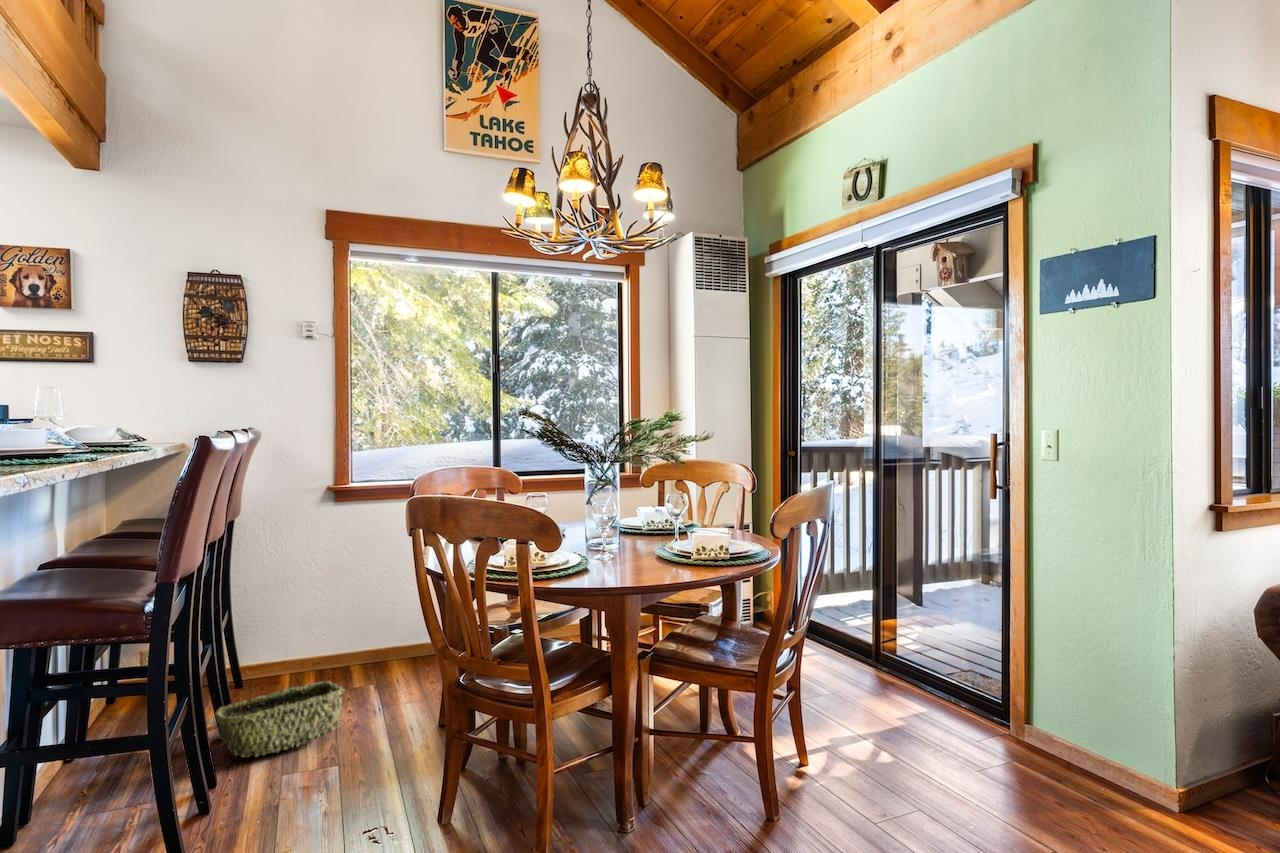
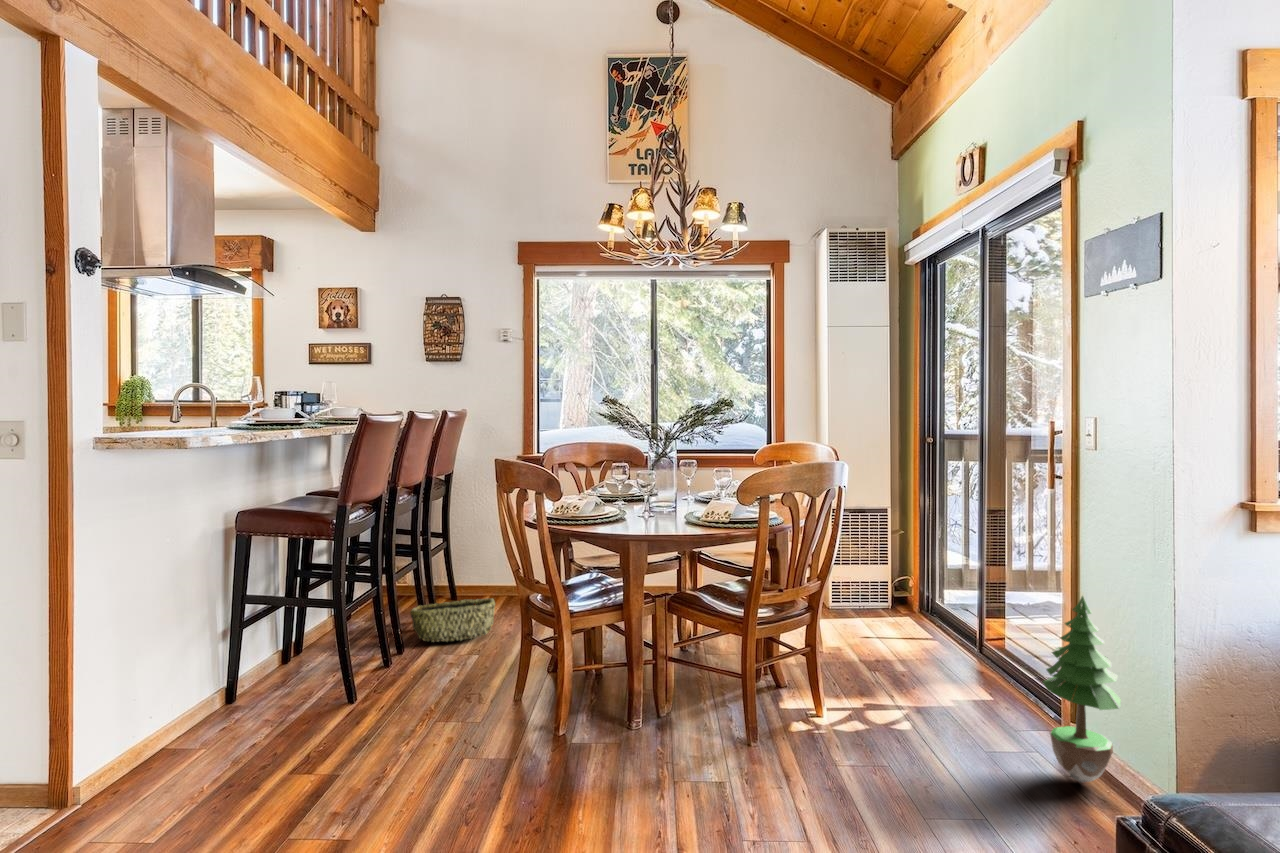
potted tree: none [1010,607,1083,784] -> present [1043,596,1121,782]

